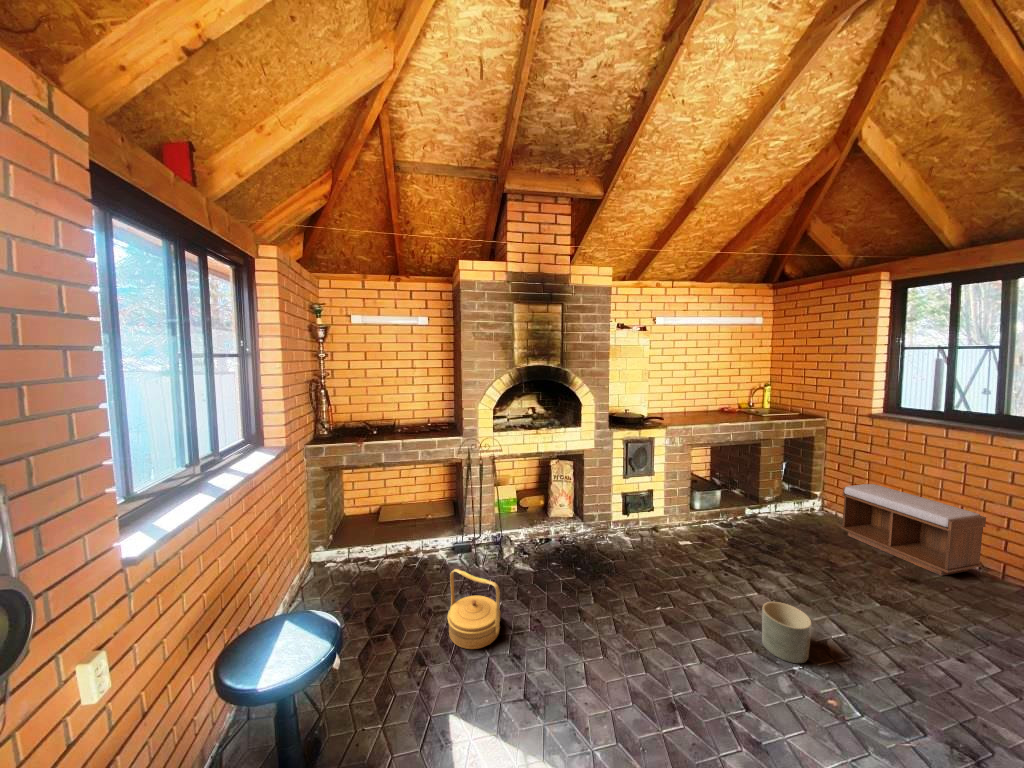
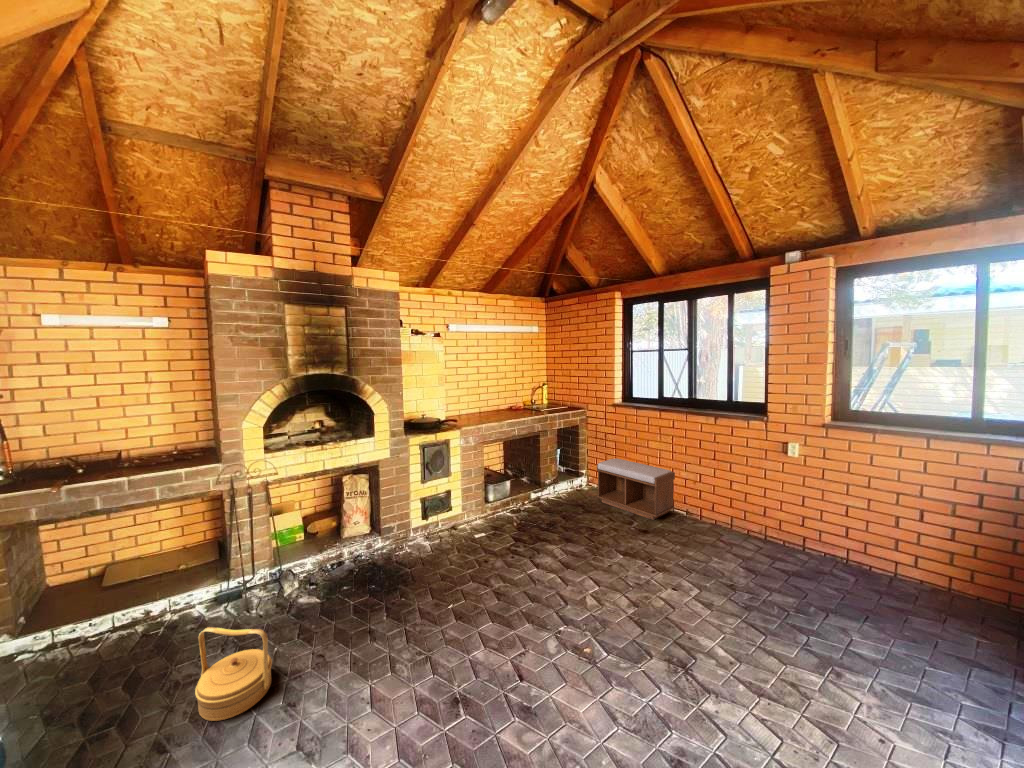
planter: present [762,602,811,663] -> none [532,570,566,618]

